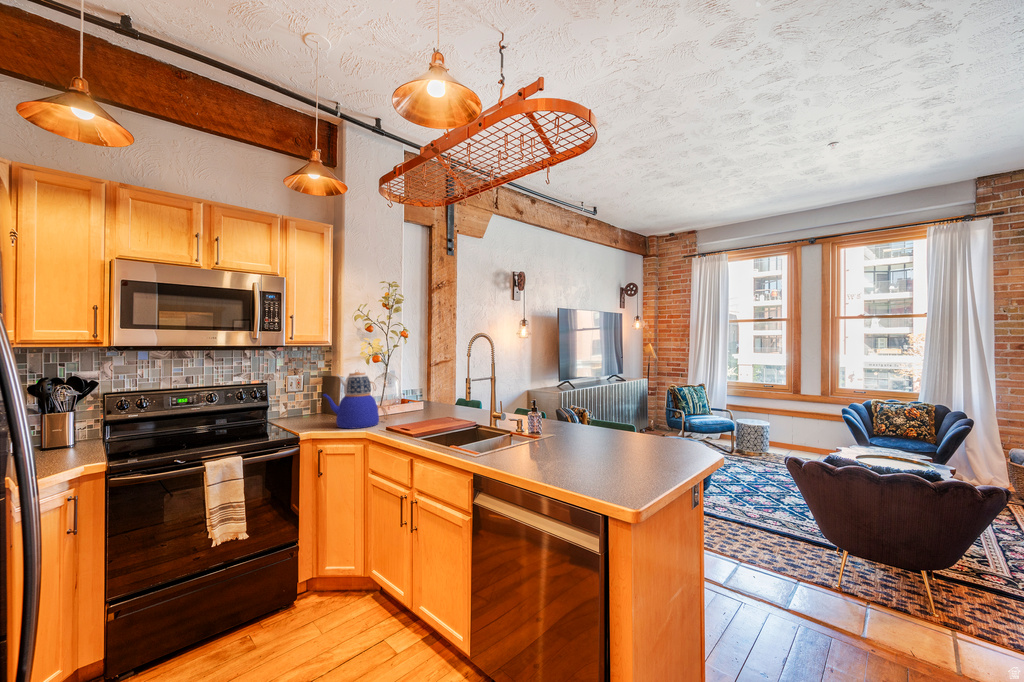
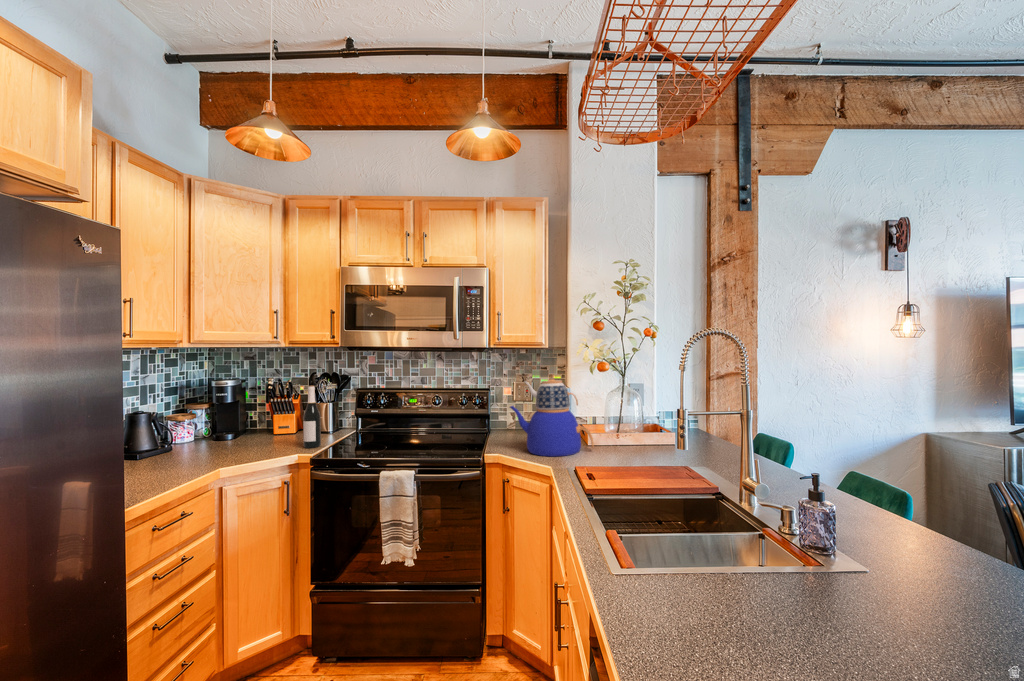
wine bottle: none [62,388,87,460] -> present [303,386,321,448]

